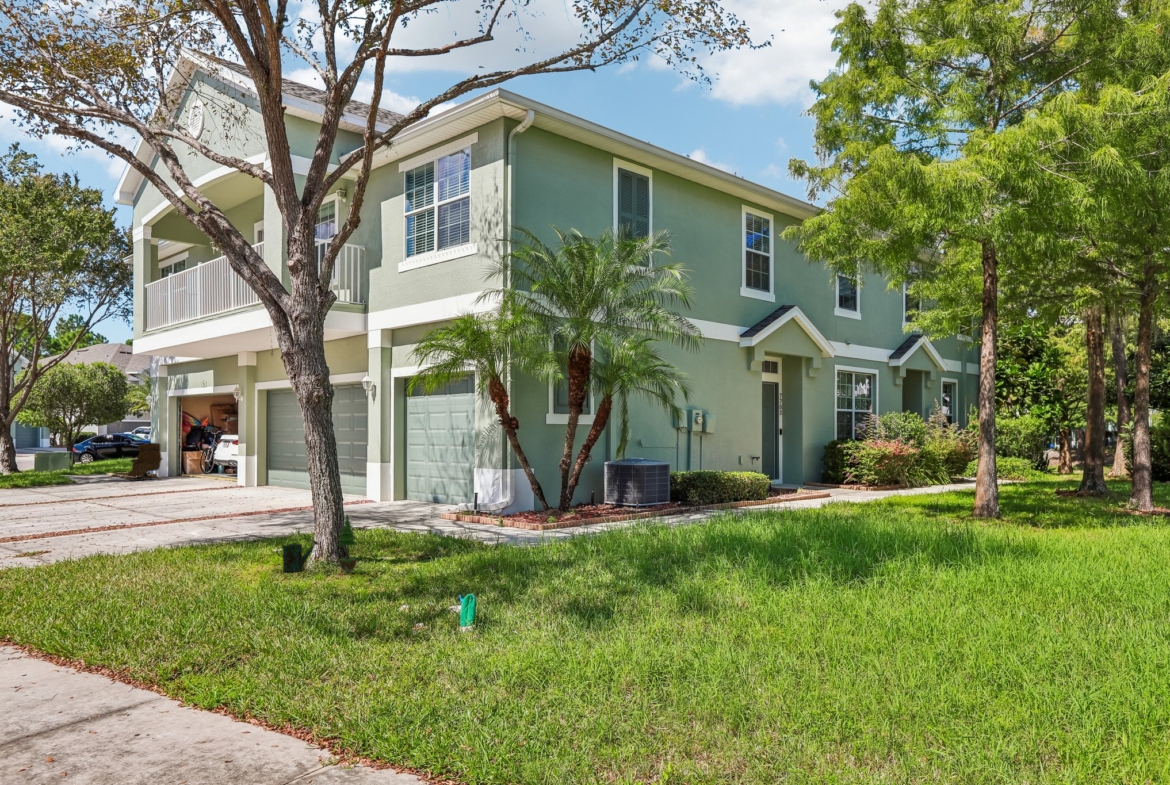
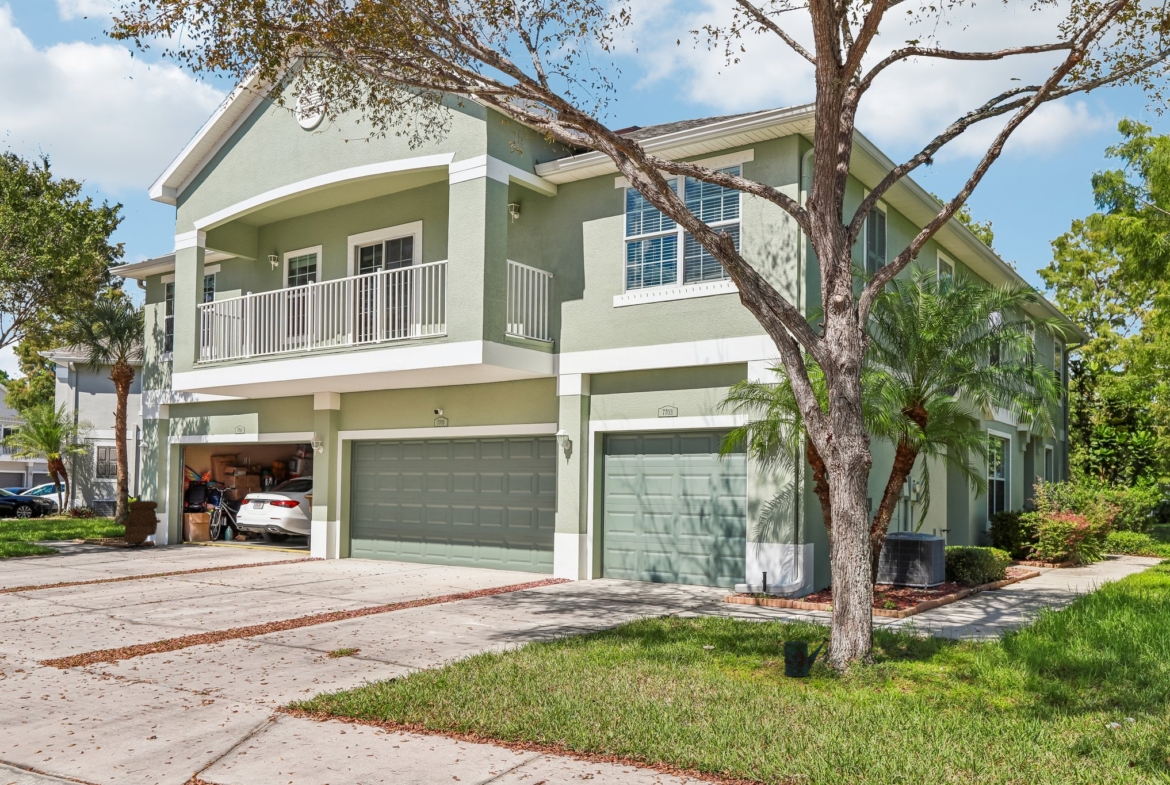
potted tree: present [338,515,357,573] -> none [870,603,897,678]

